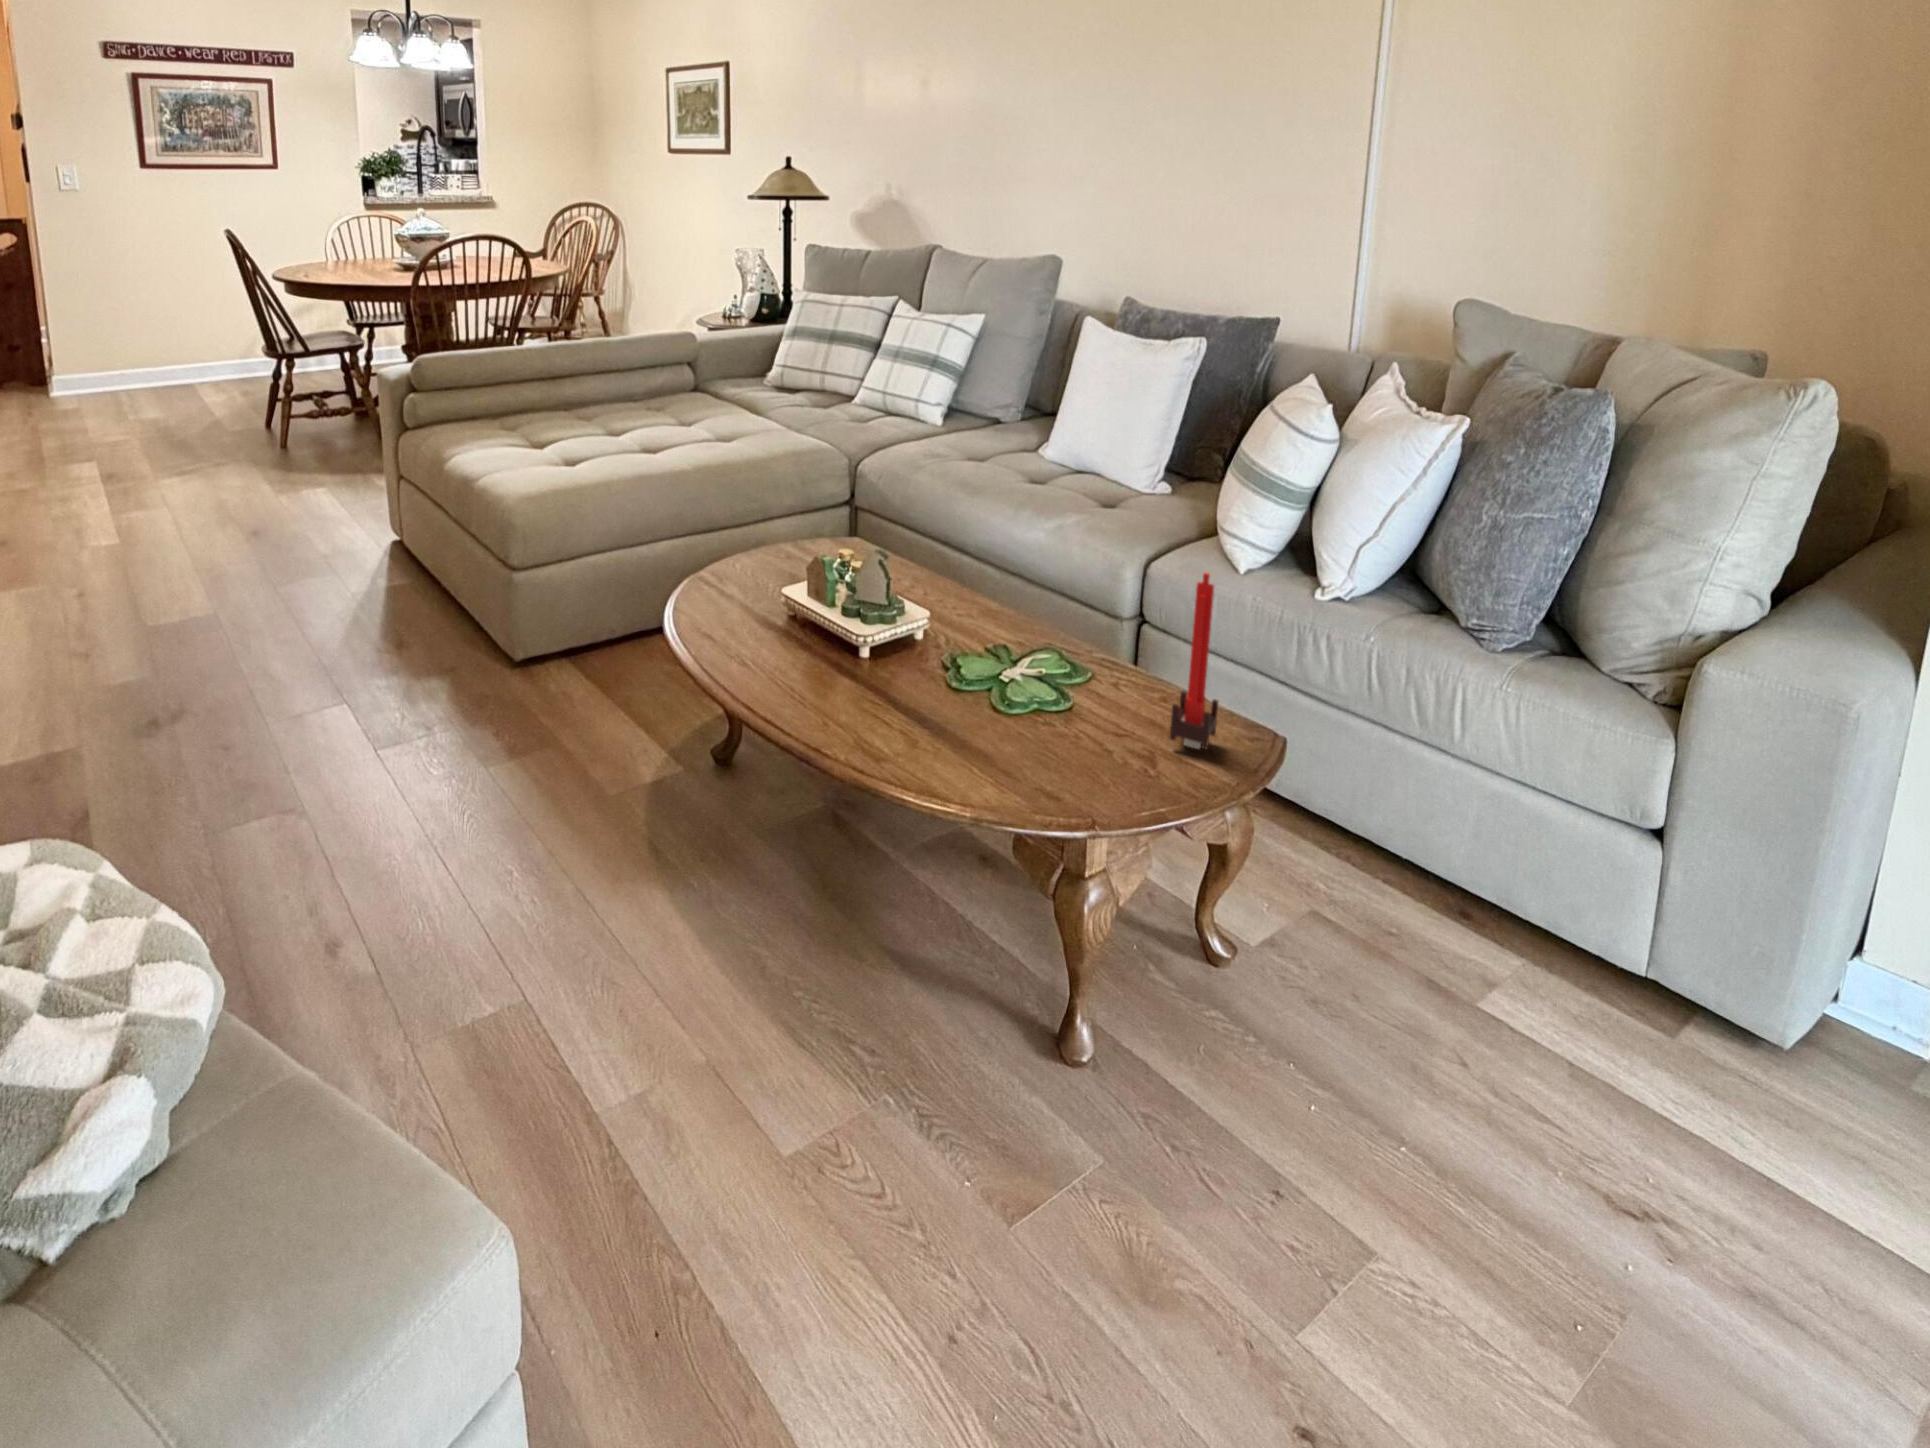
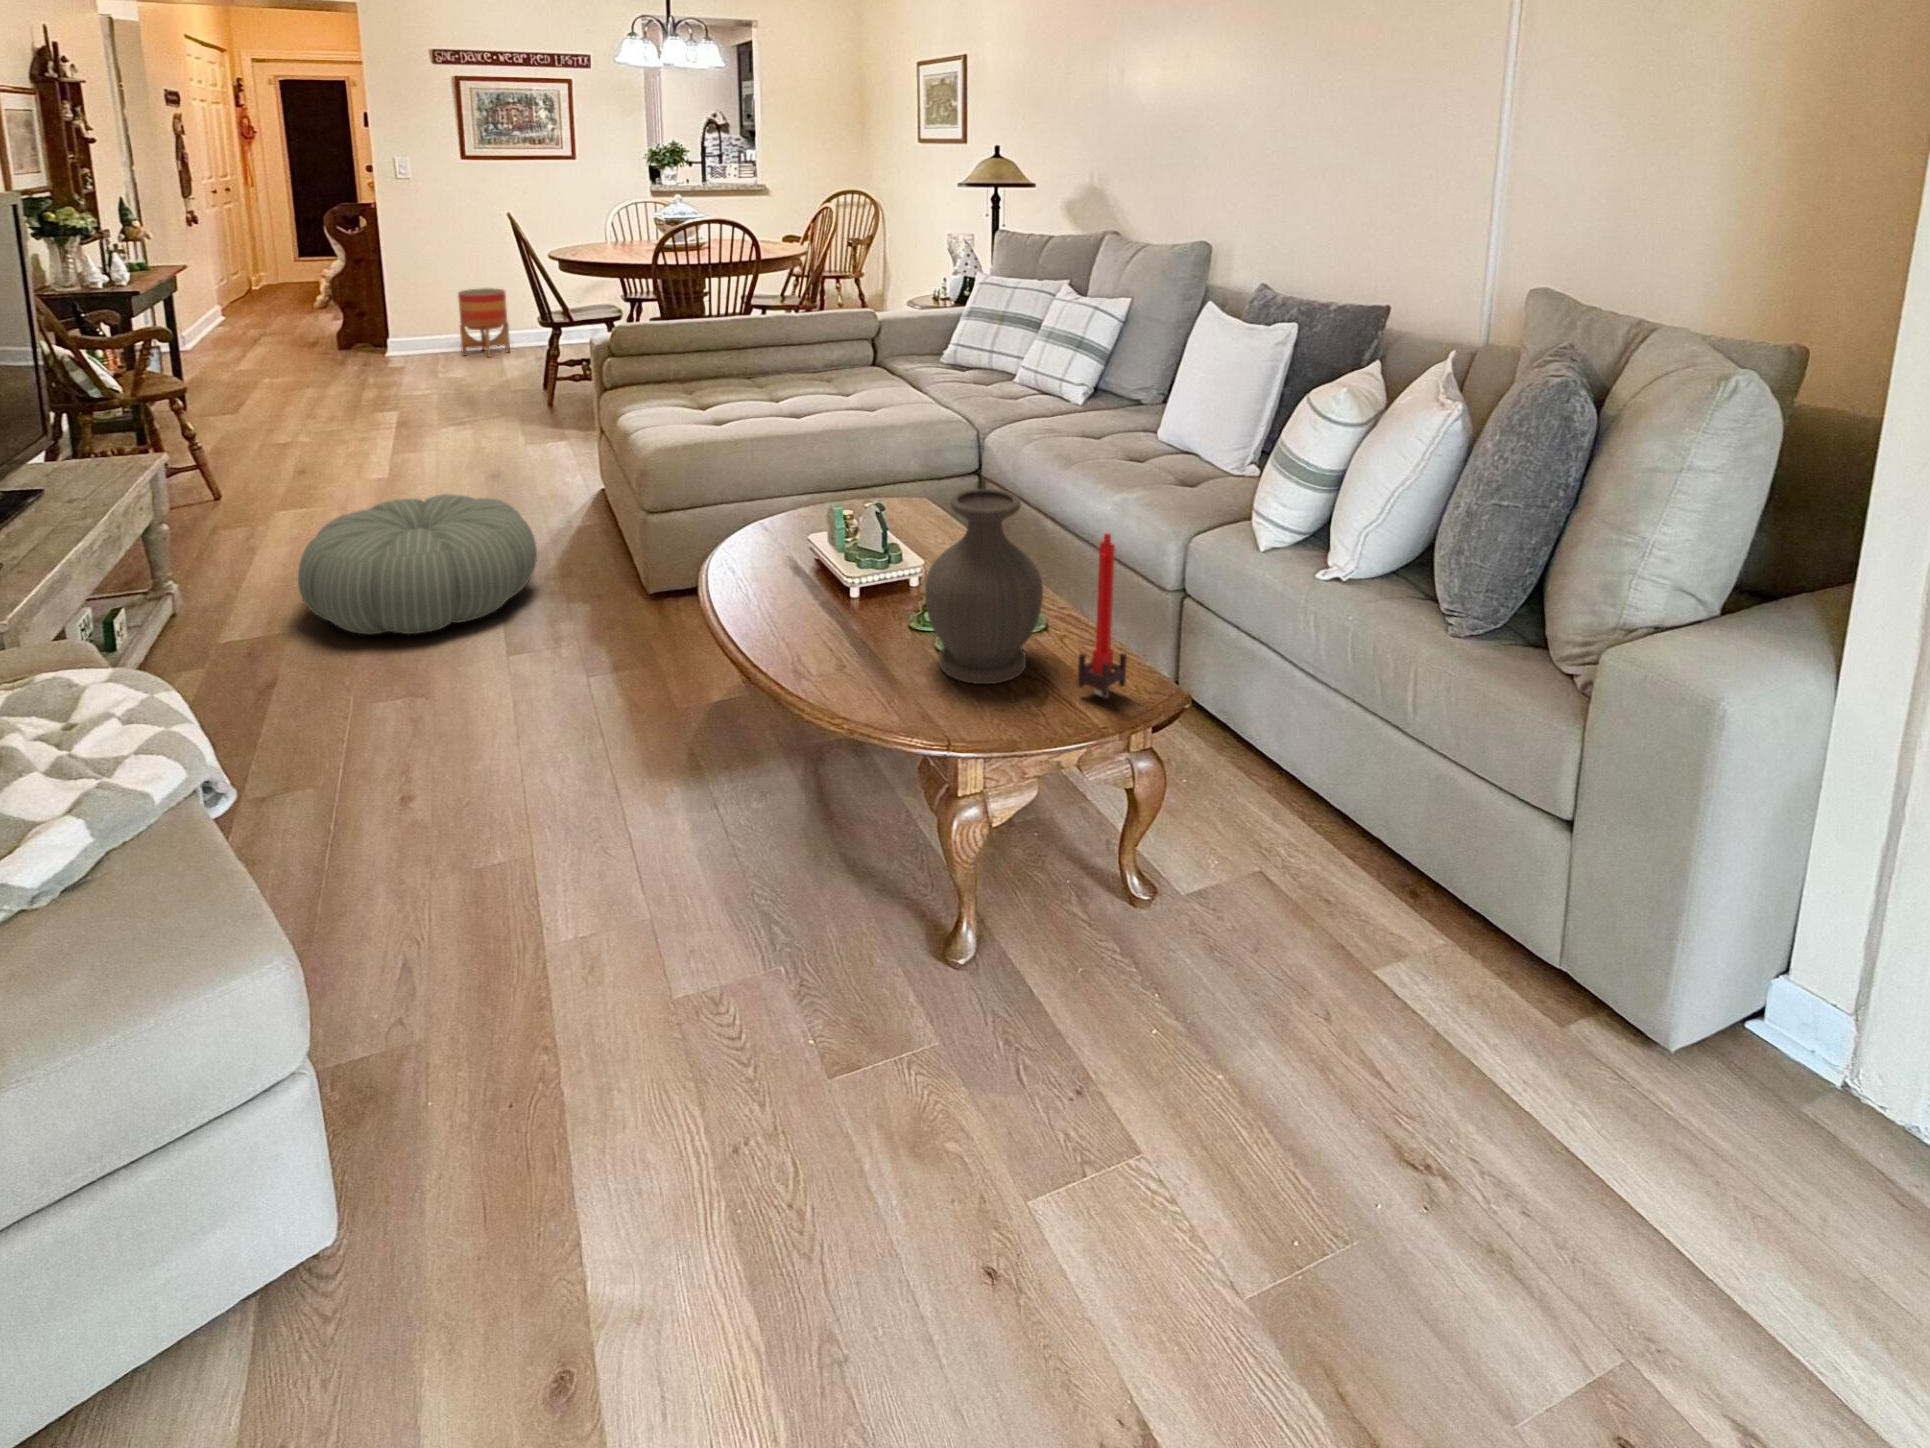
planter: none [145,315,209,394] -> present [458,288,510,357]
vase: none [985,530,1117,746] -> present [925,489,1043,684]
pouf: none [86,562,374,739] -> present [298,494,537,634]

